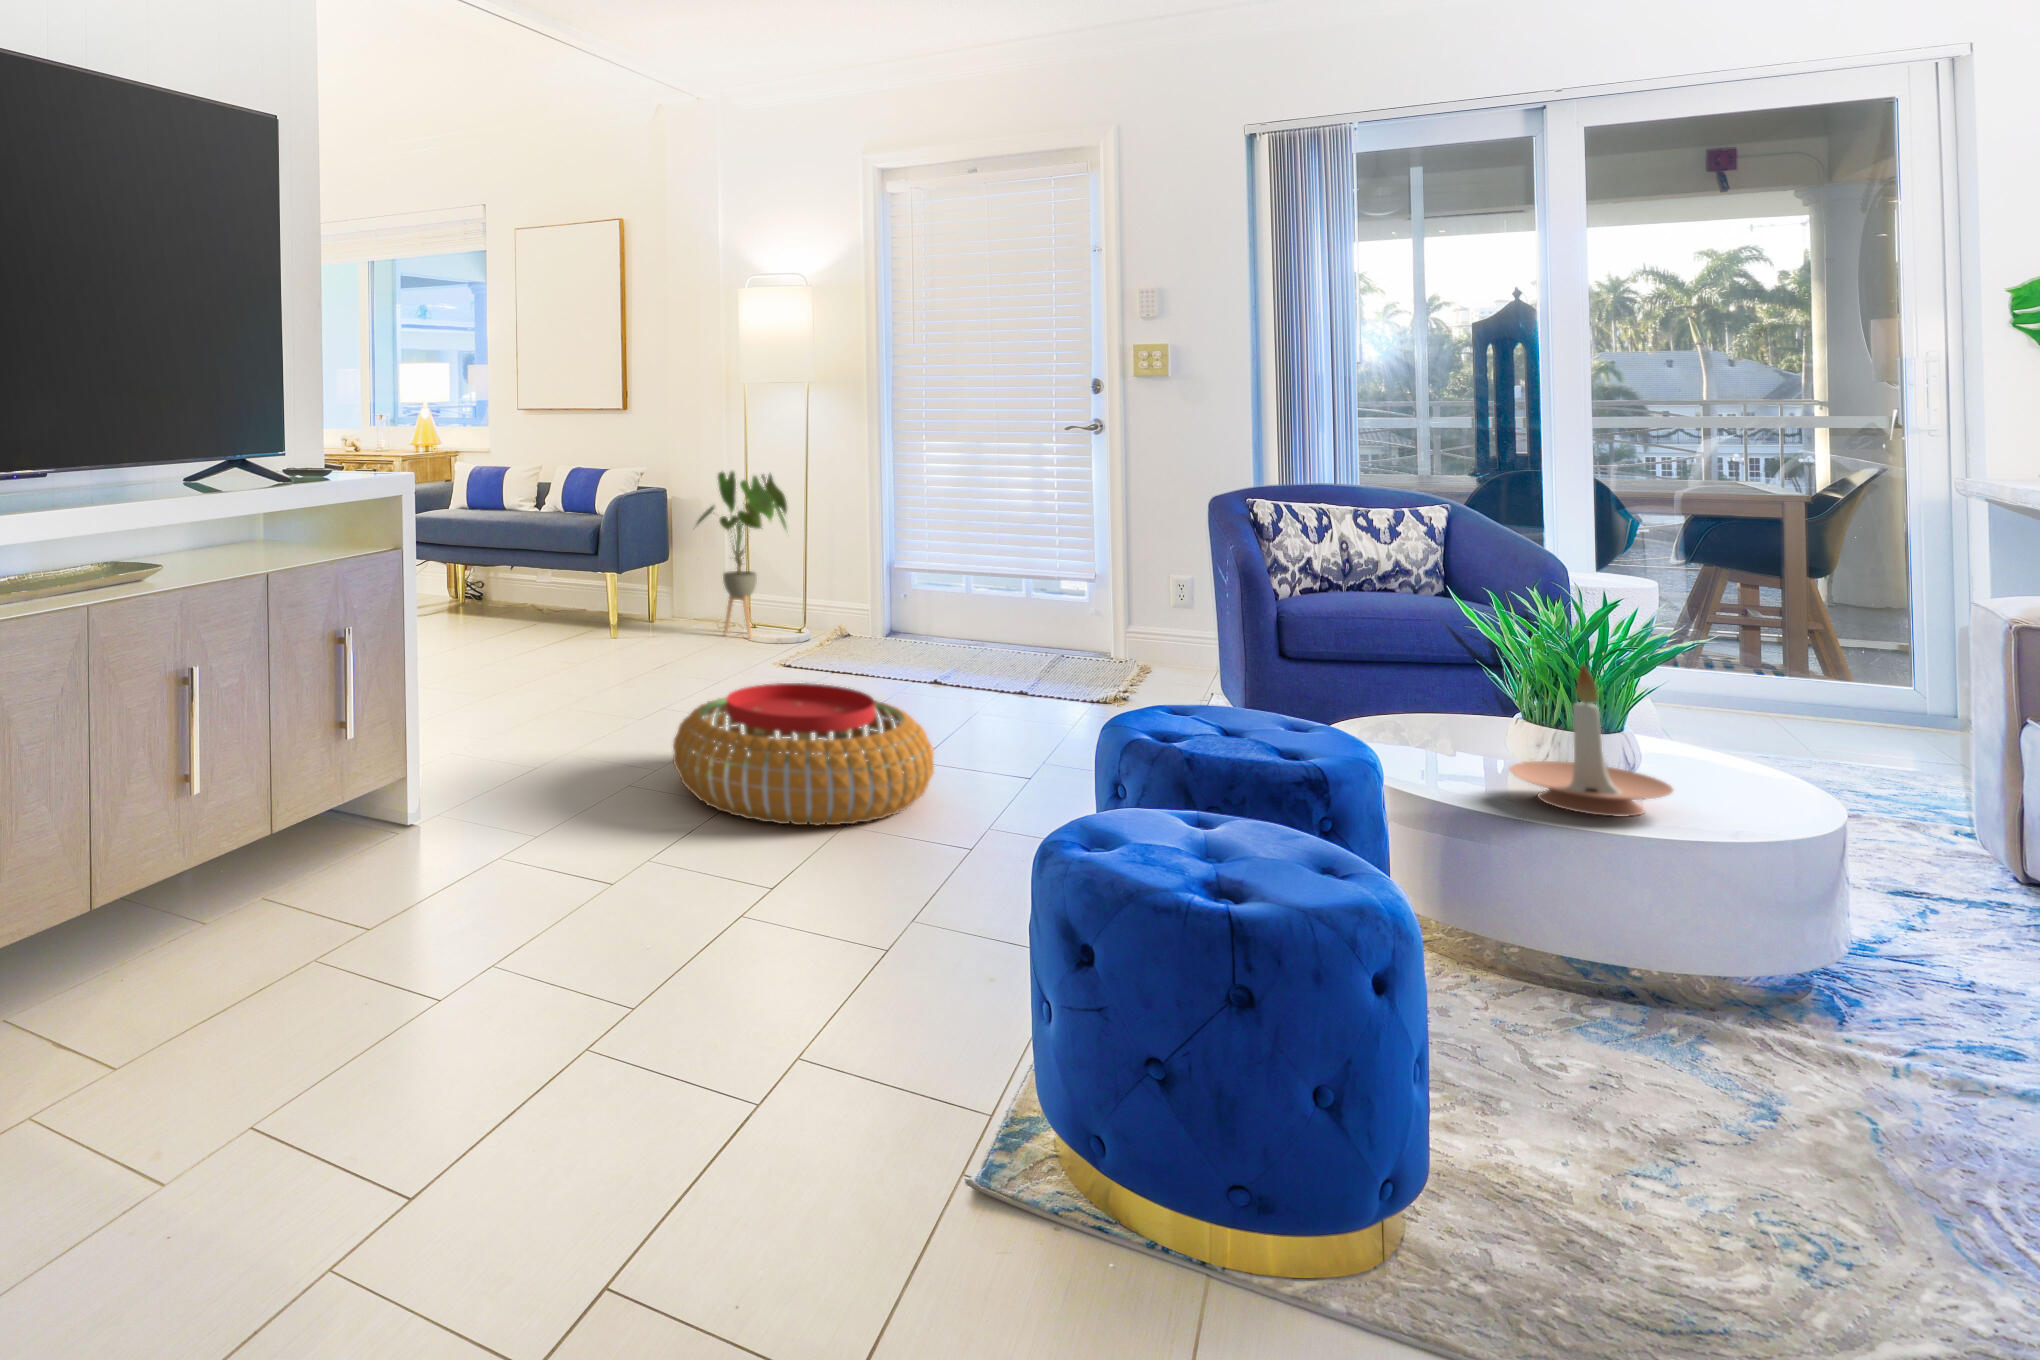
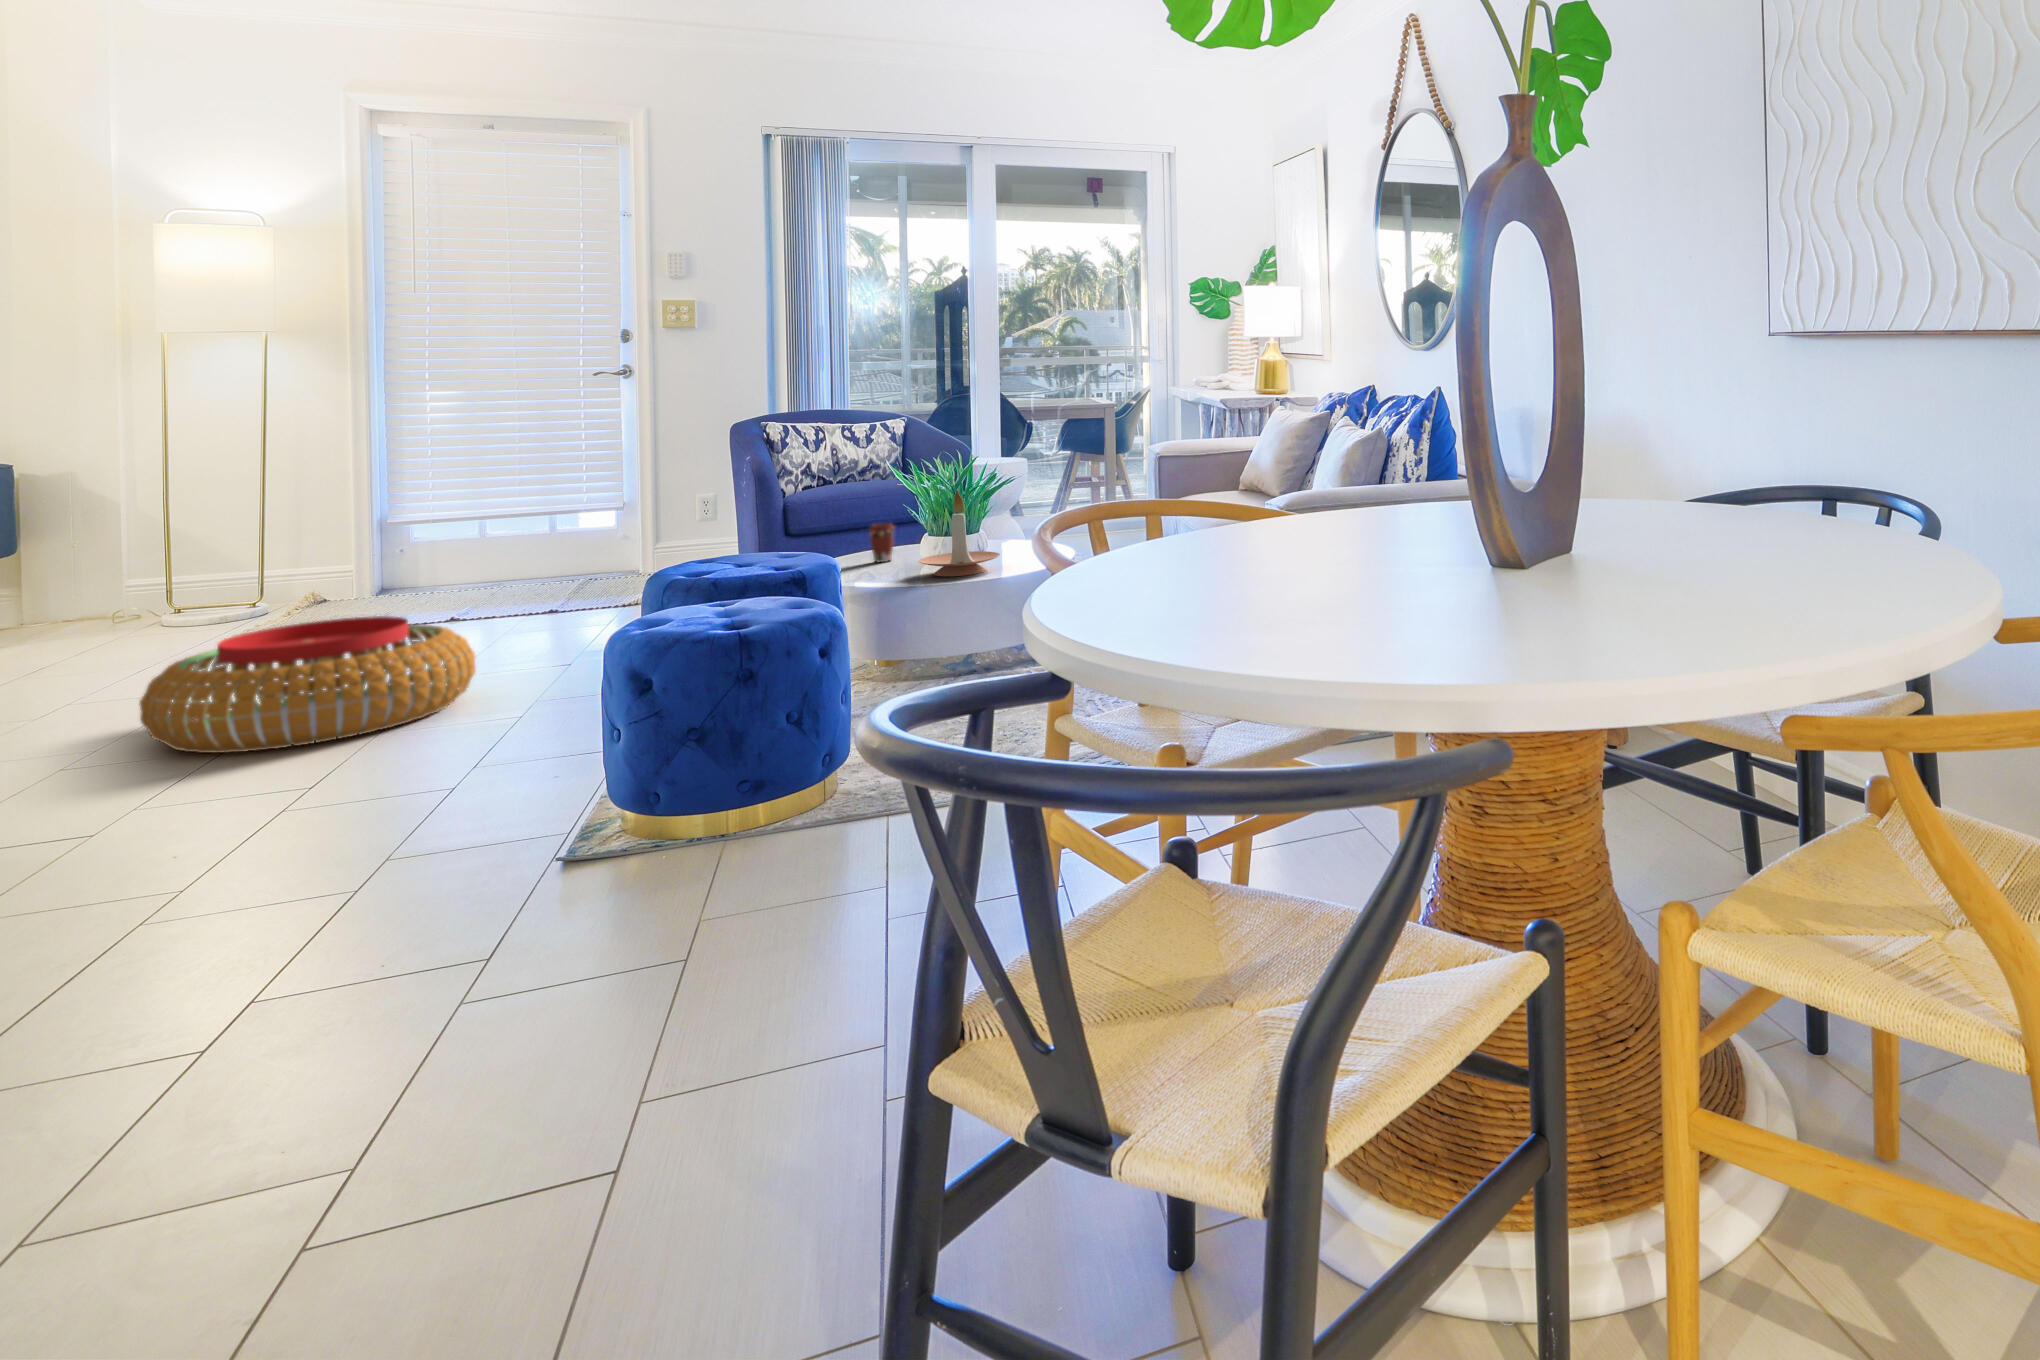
house plant: present [697,472,787,637] -> none [87,434,247,627]
coffee cup: none [1410,680,1456,742] -> present [869,523,894,562]

